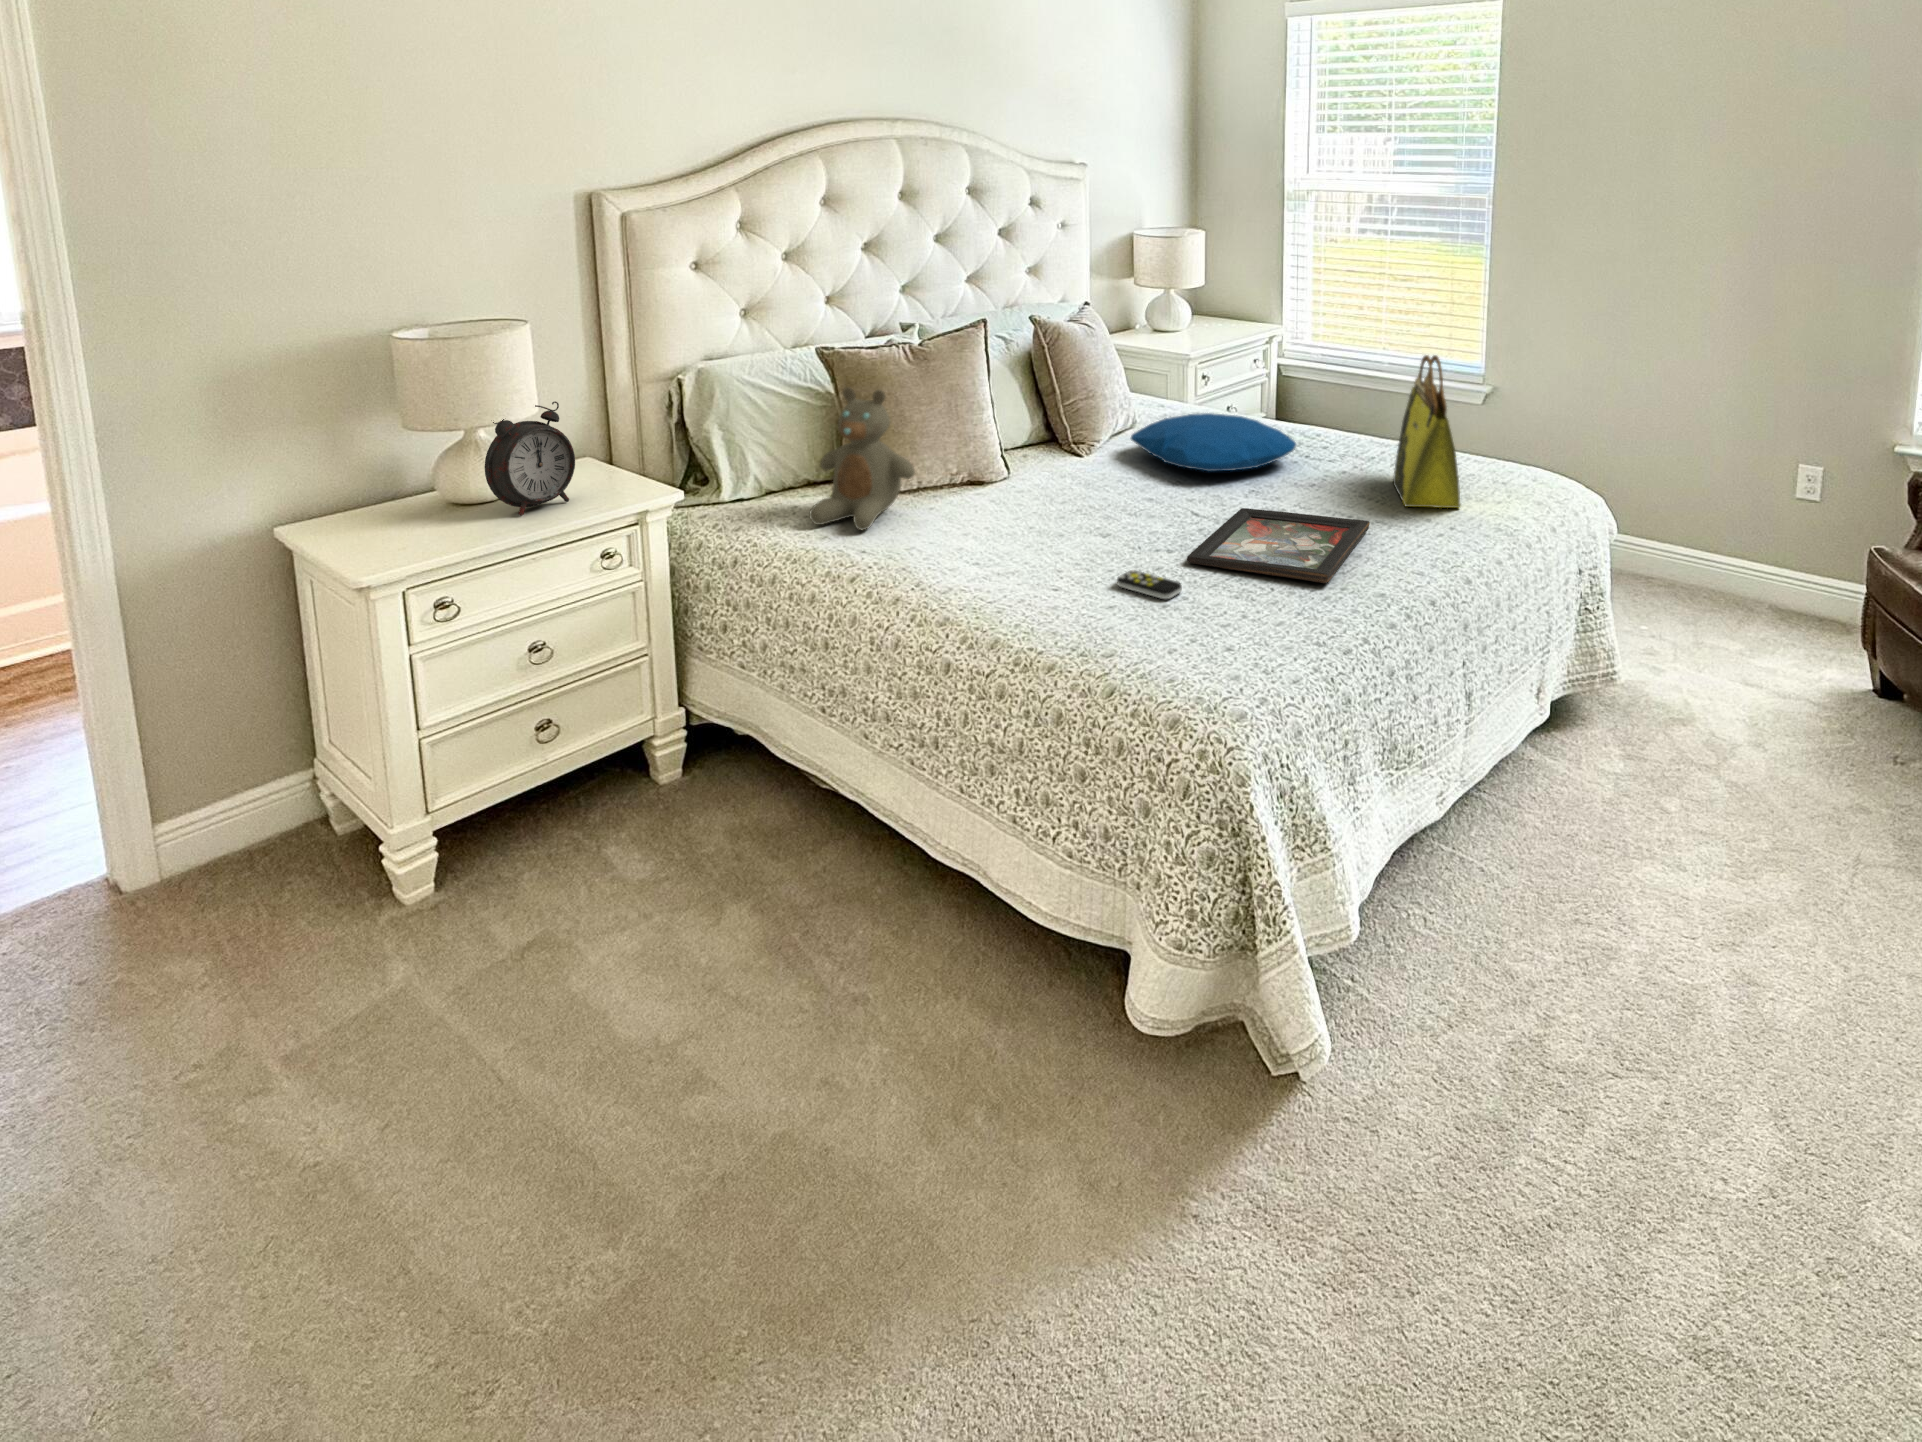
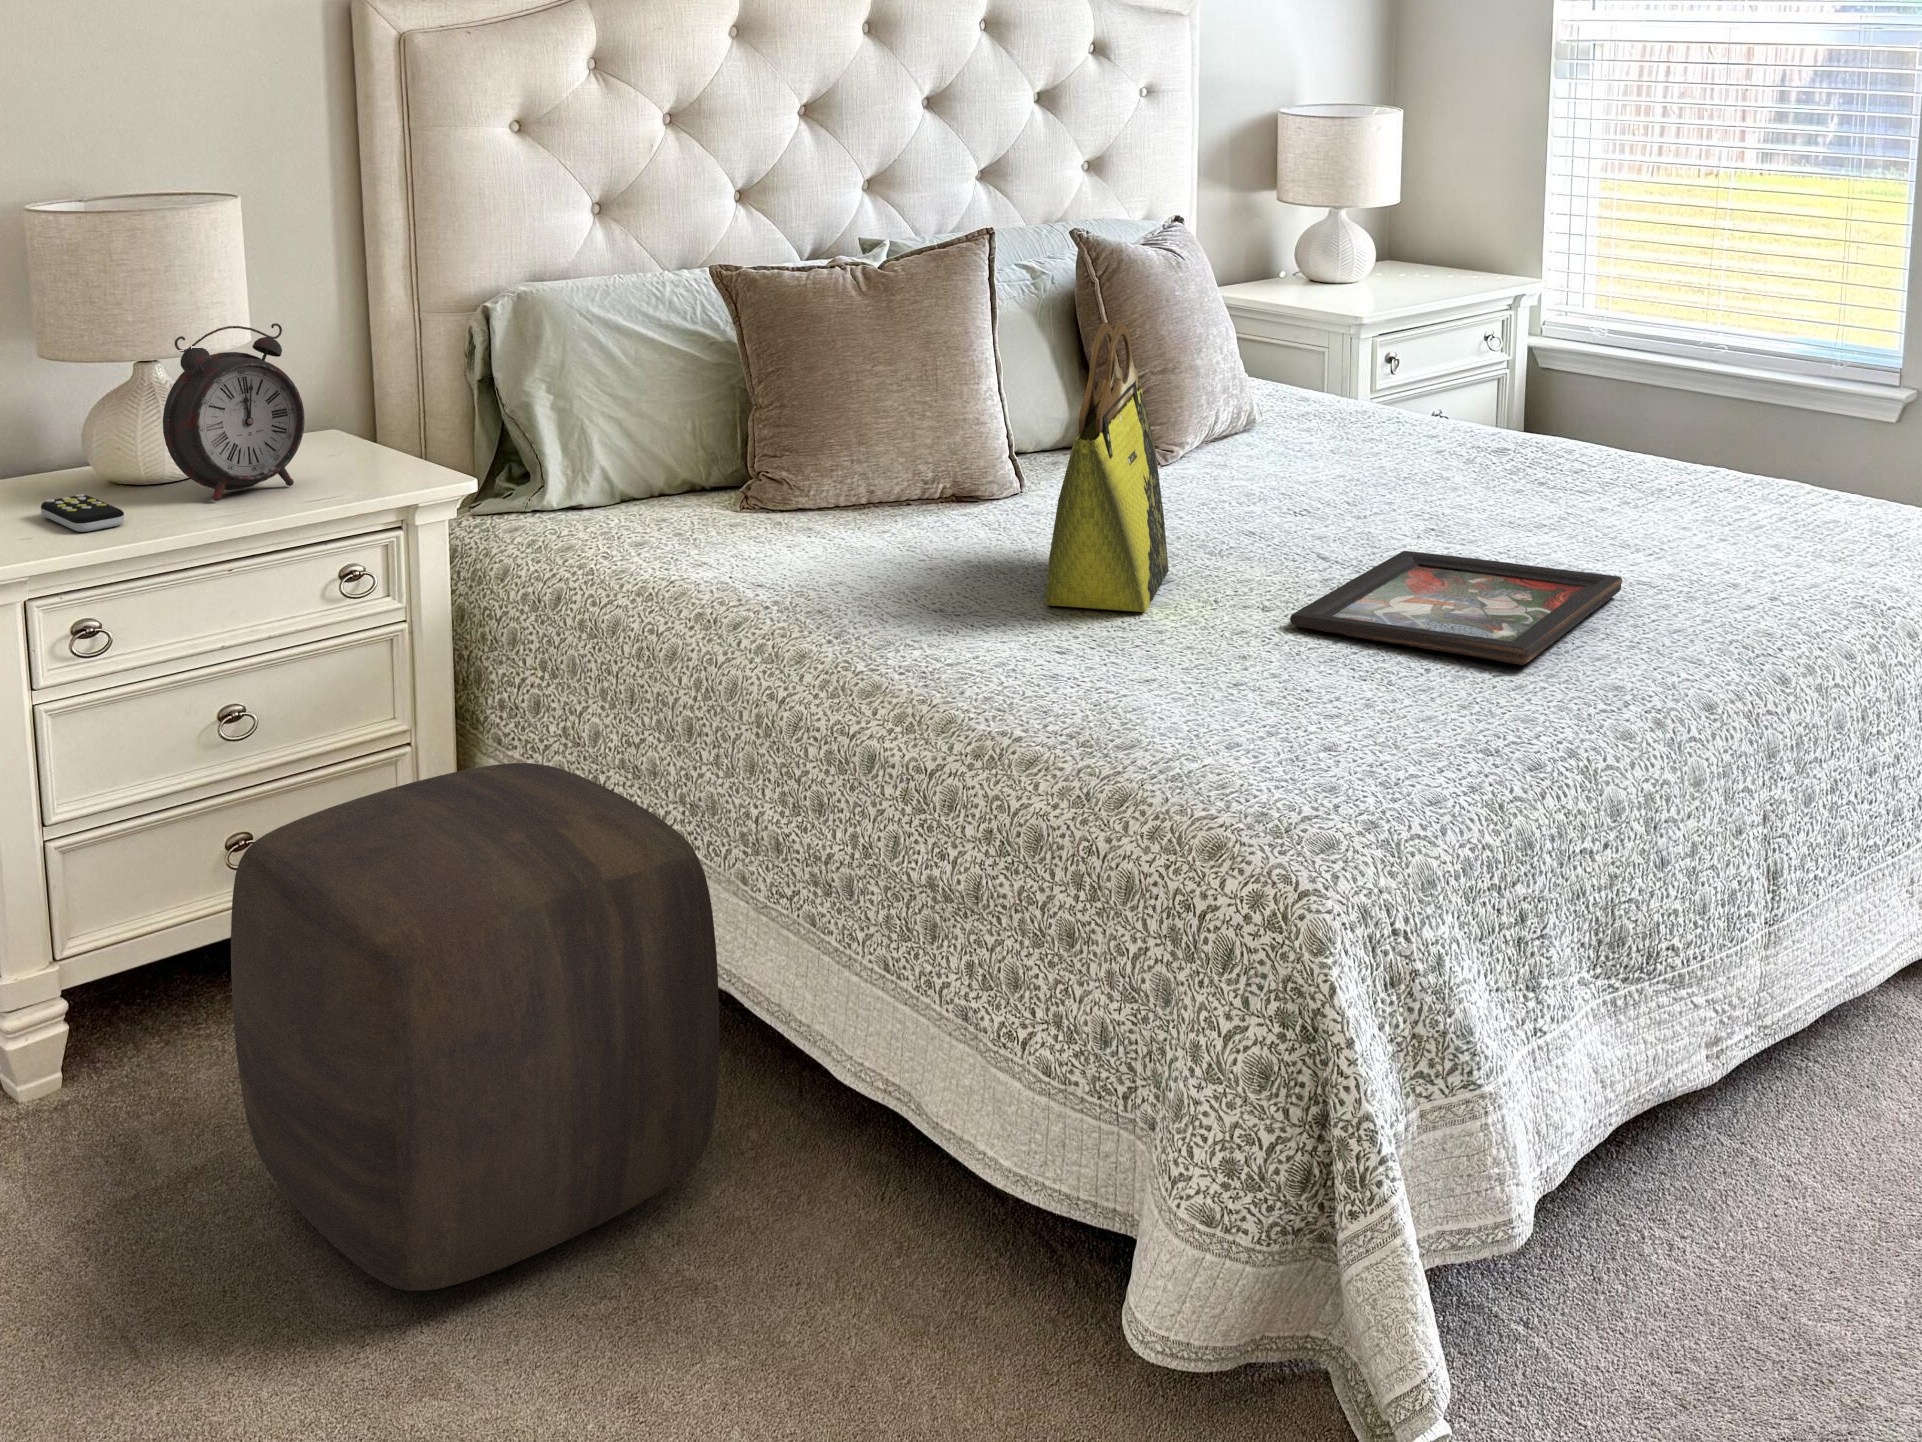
tote bag: present [1393,355,1460,508] -> present [1045,322,1169,612]
teddy bear: present [809,387,915,530] -> none [675,322,850,557]
pillow: present [1131,413,1296,472] -> none [1231,405,1520,495]
remote control: present [1117,570,1182,599] -> present [41,494,124,532]
ottoman: none [550,674,861,1024] -> present [231,763,719,1291]

